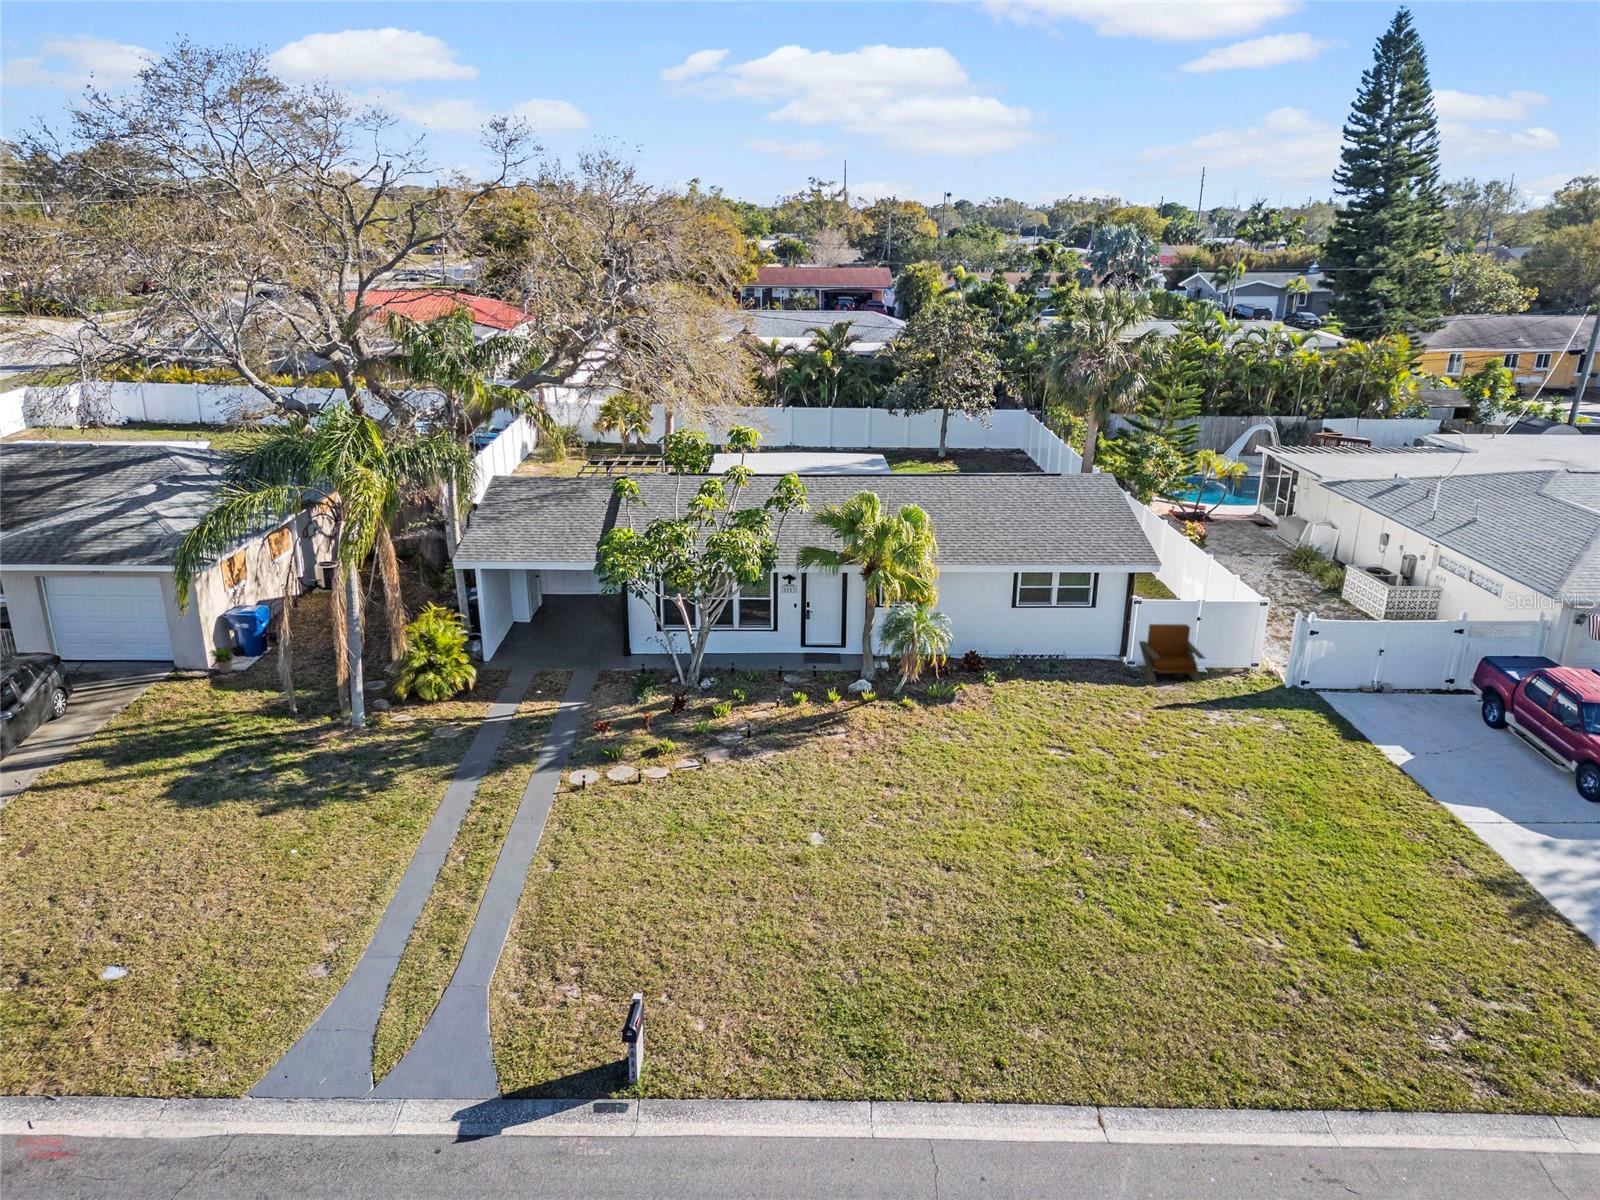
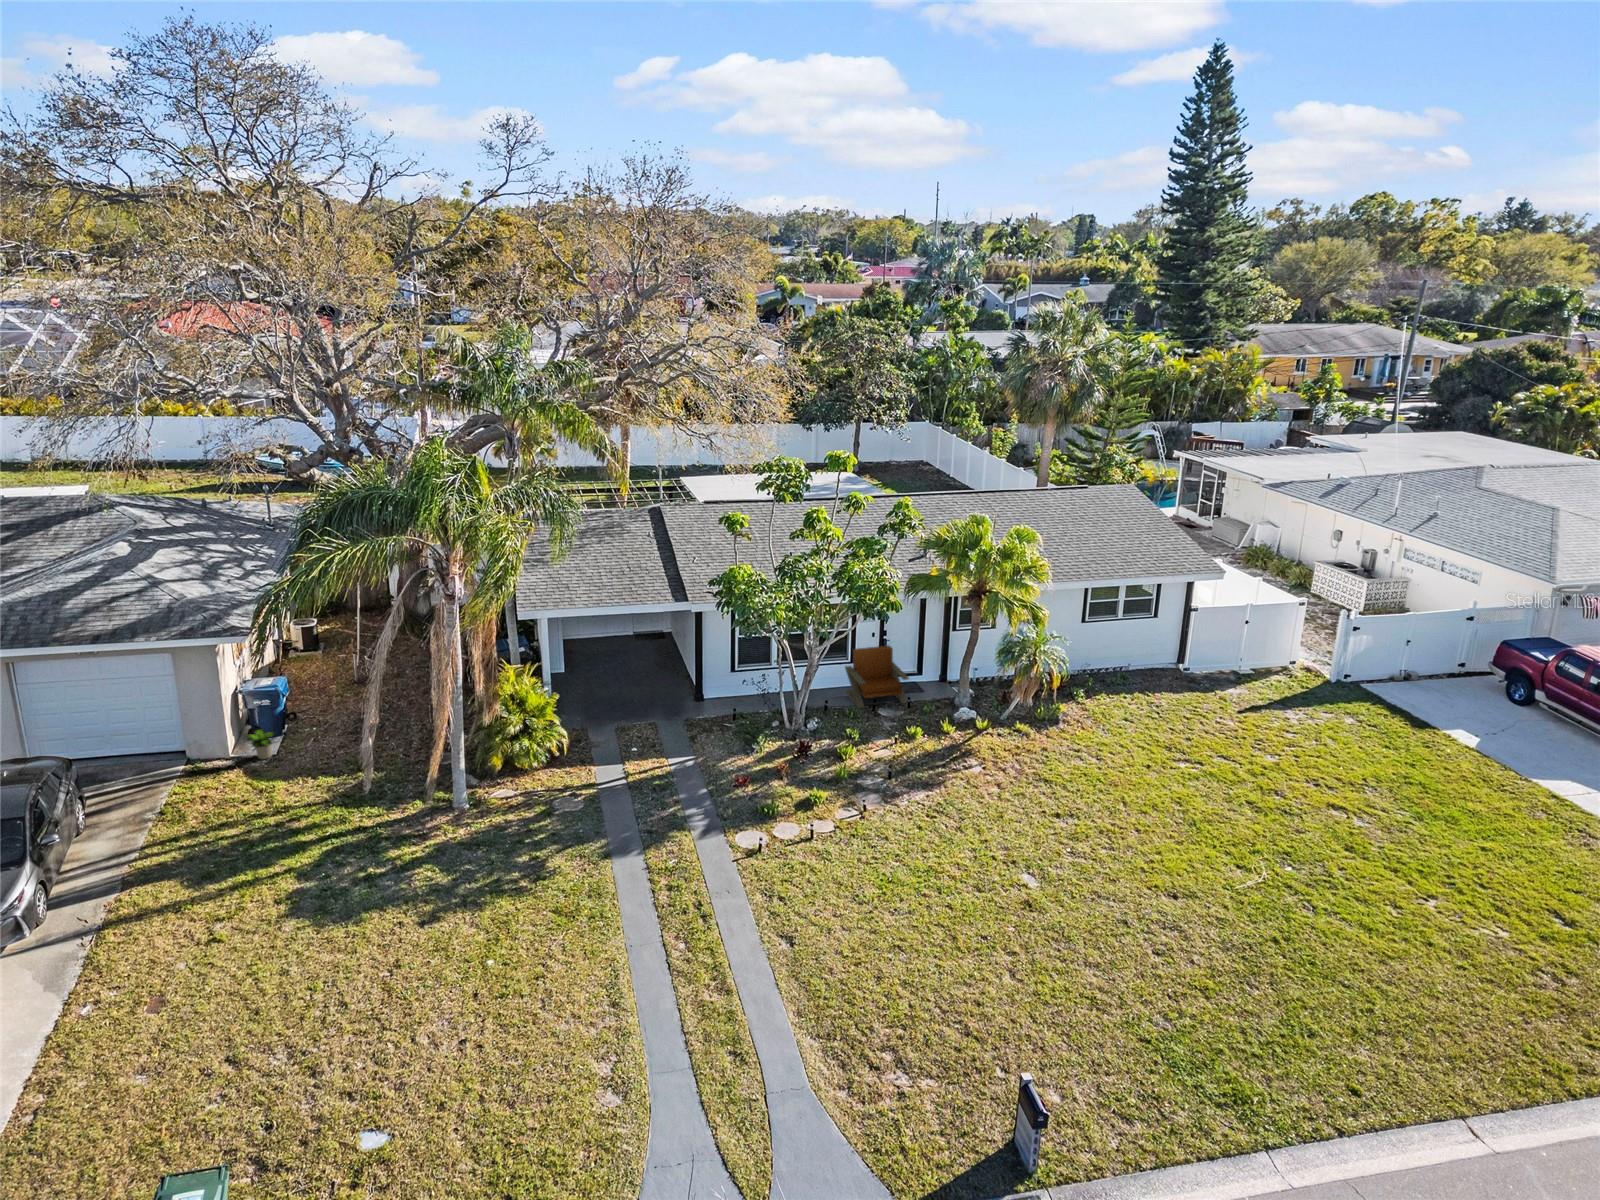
lounge chair: present [1137,624,1205,683] -> present [845,645,909,708]

